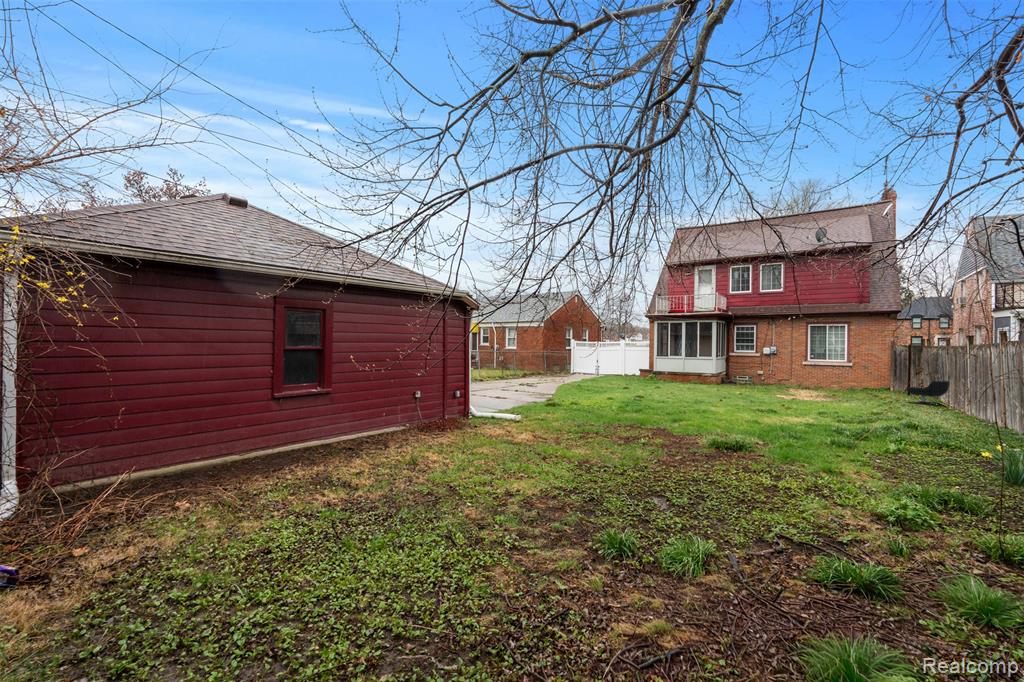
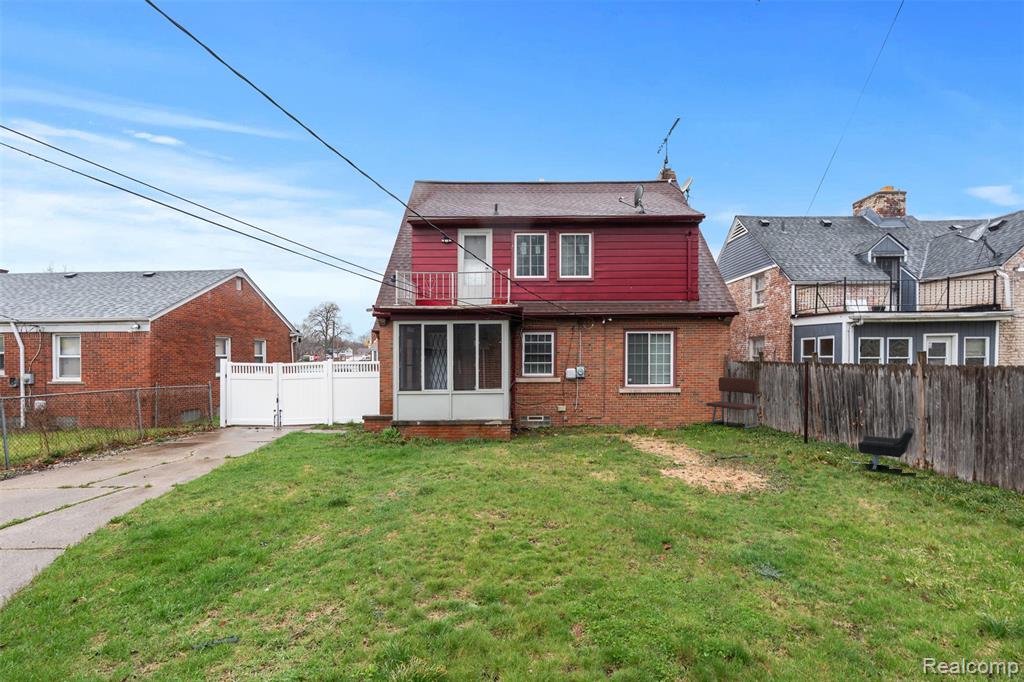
bench: none [870,357,908,391] -> present [706,377,758,429]

